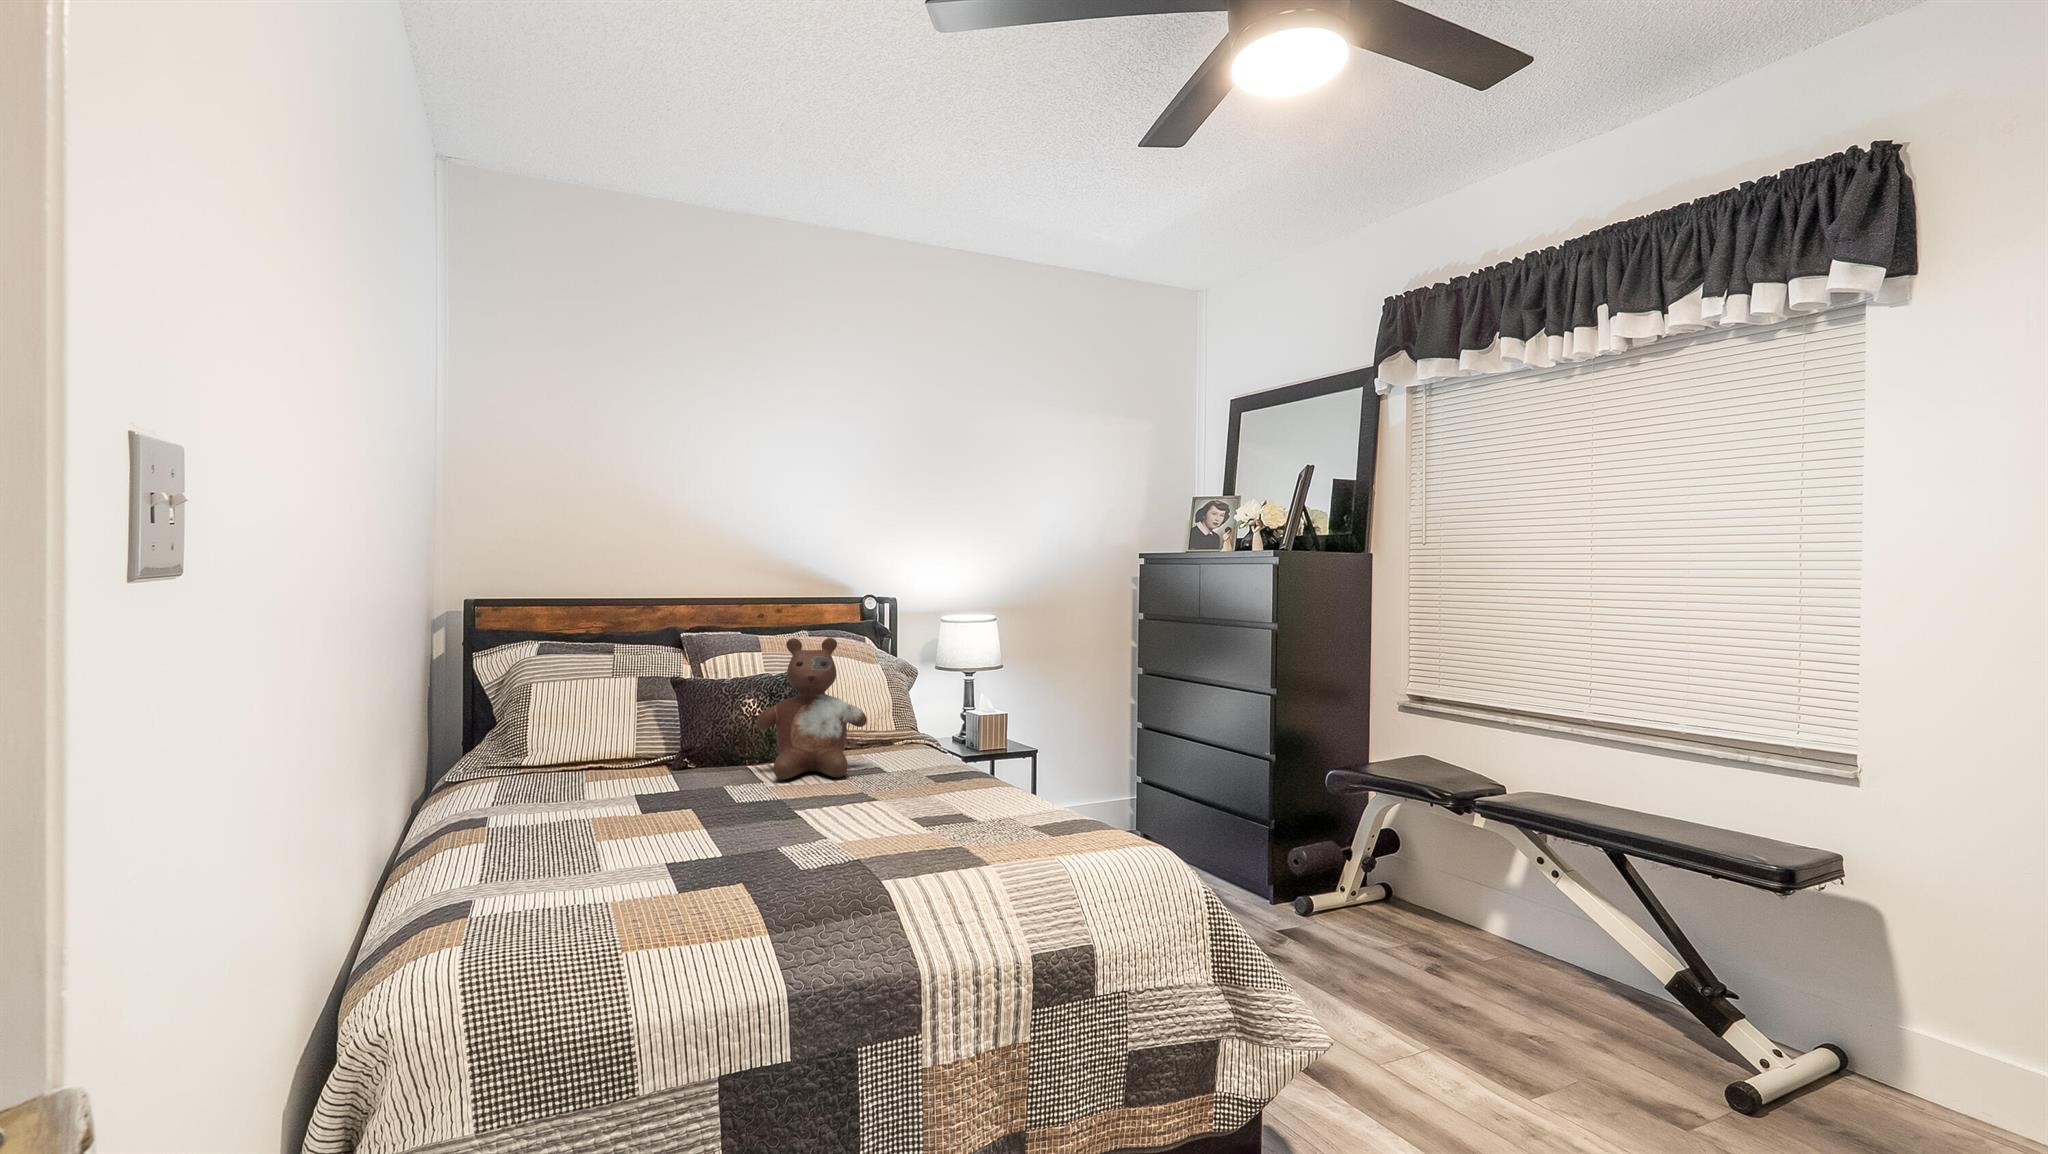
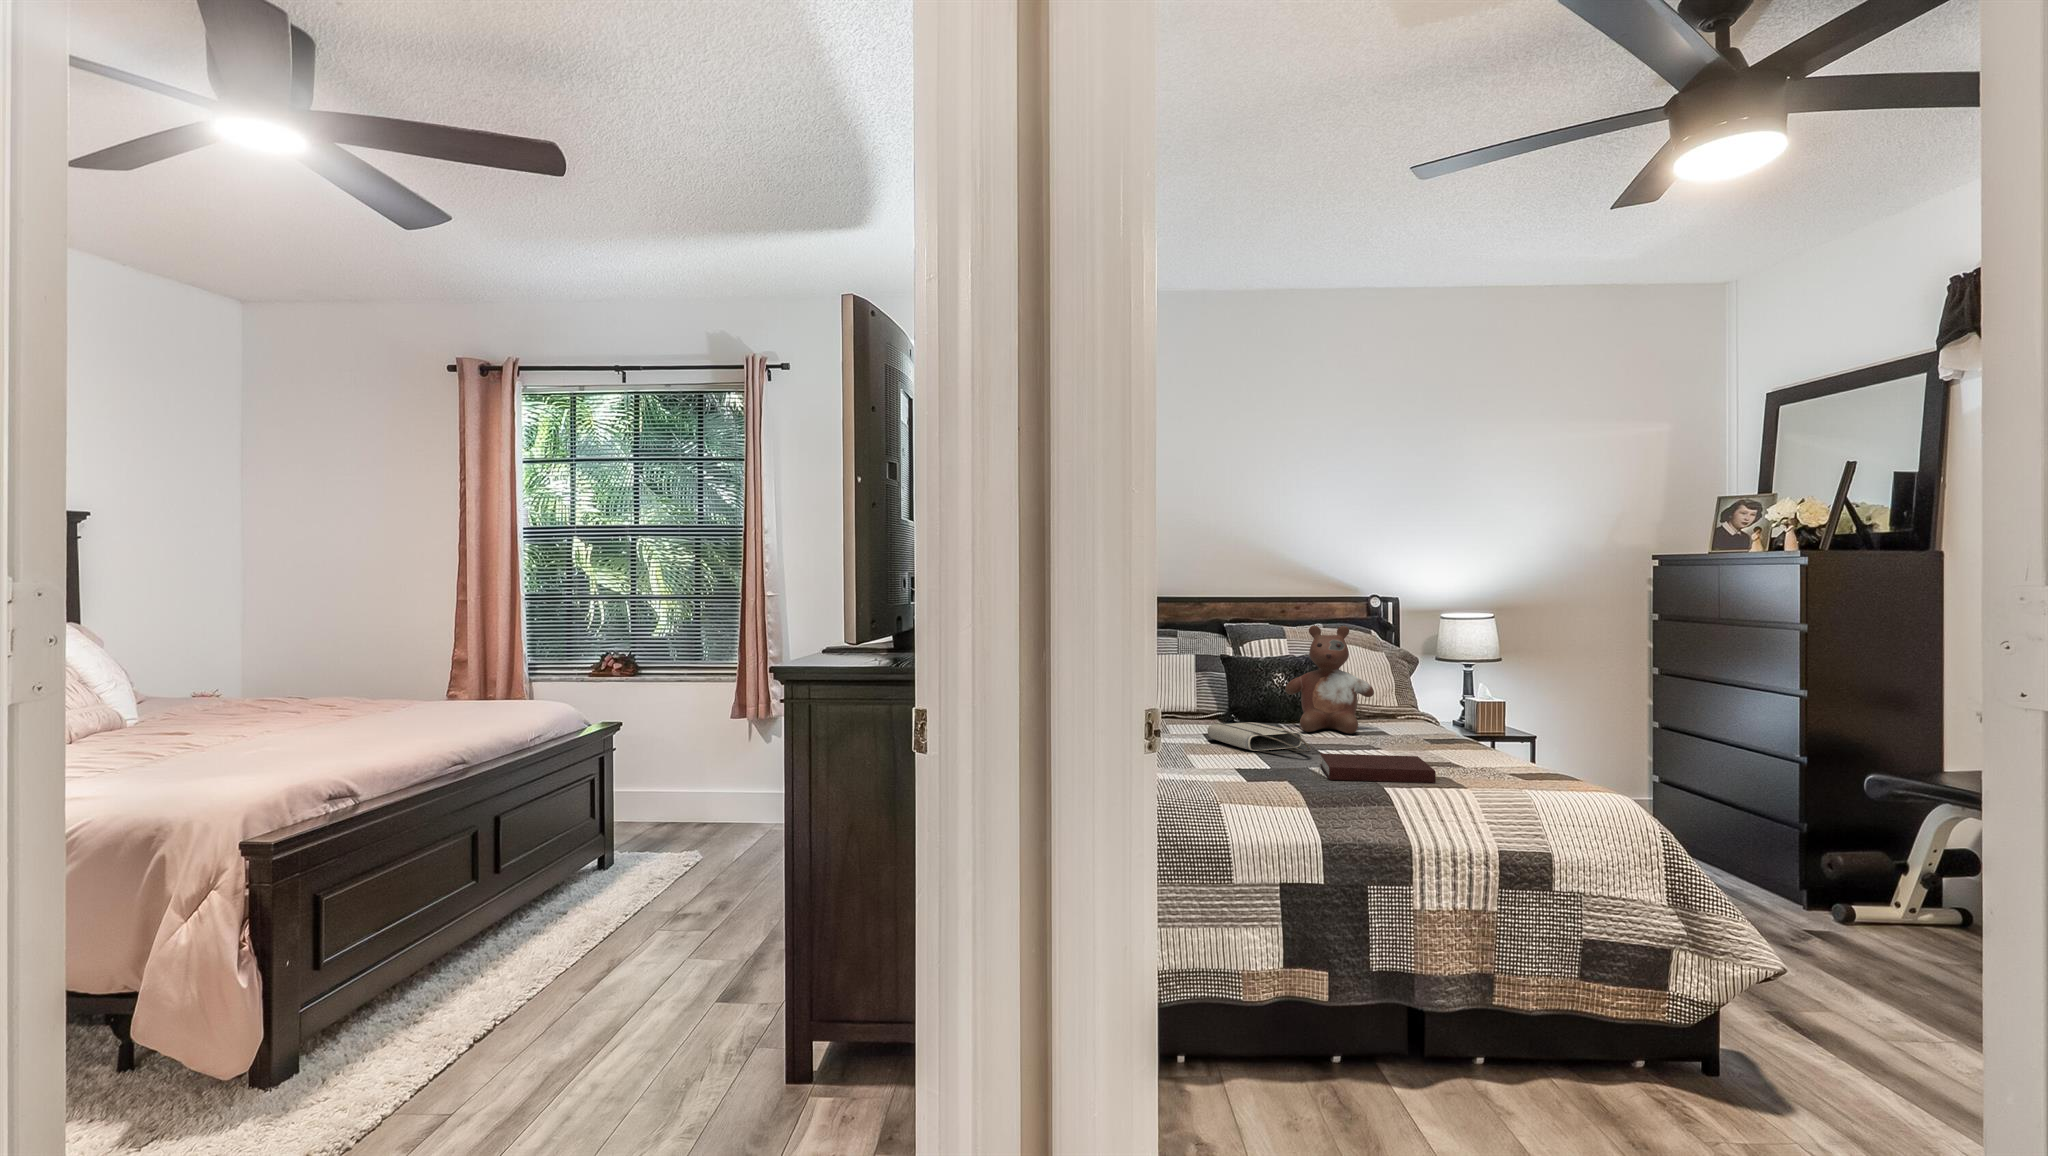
tote bag: none [639,777,783,827] -> present [1207,722,1311,754]
notebook: none [793,816,946,872] -> present [1320,753,1436,783]

